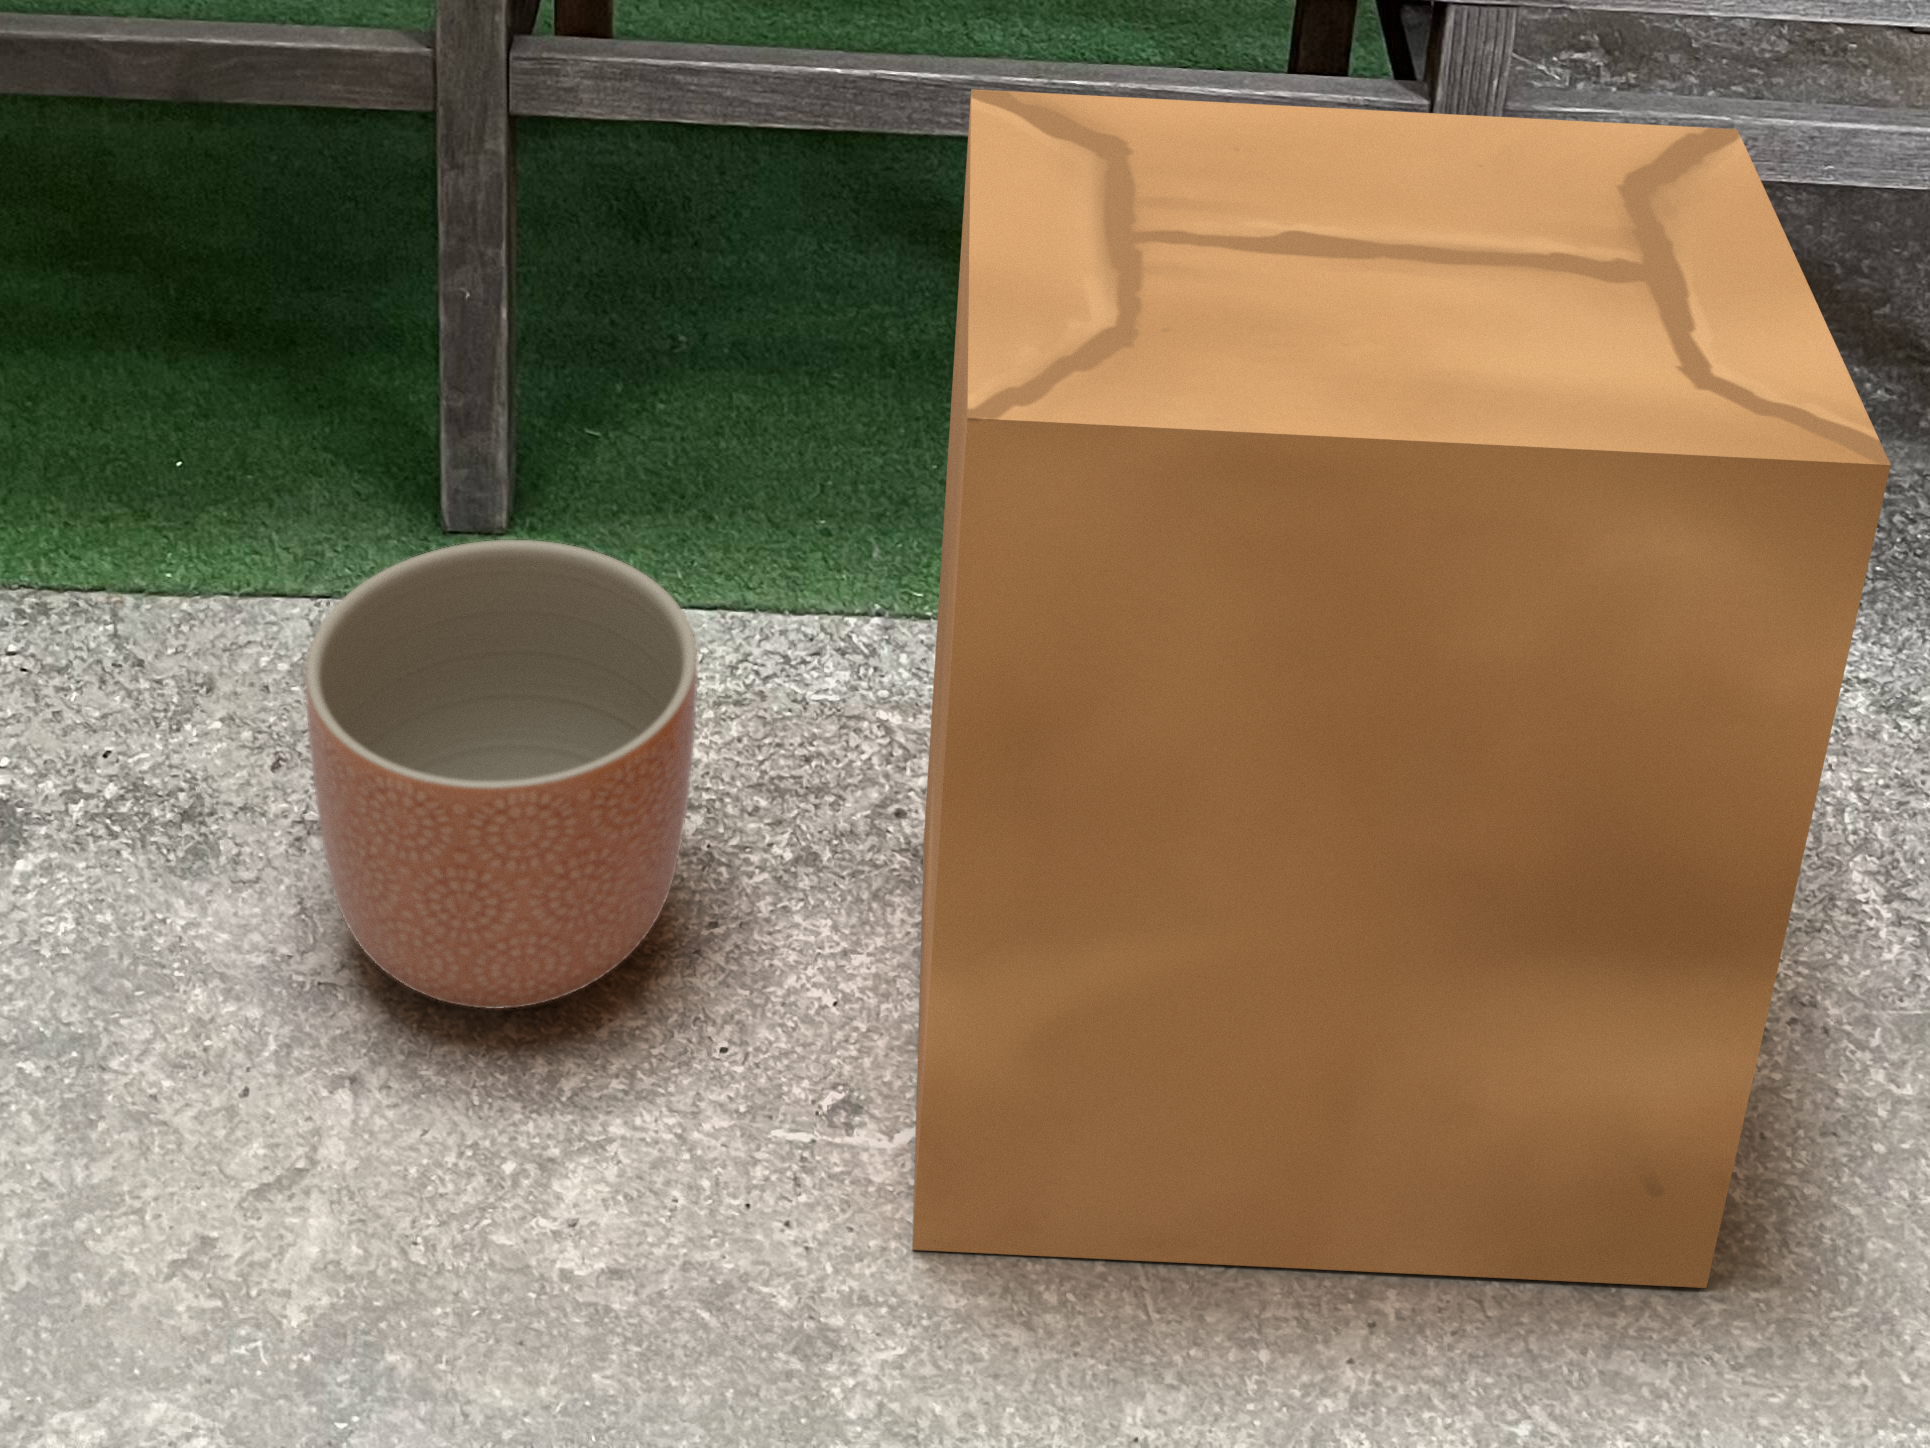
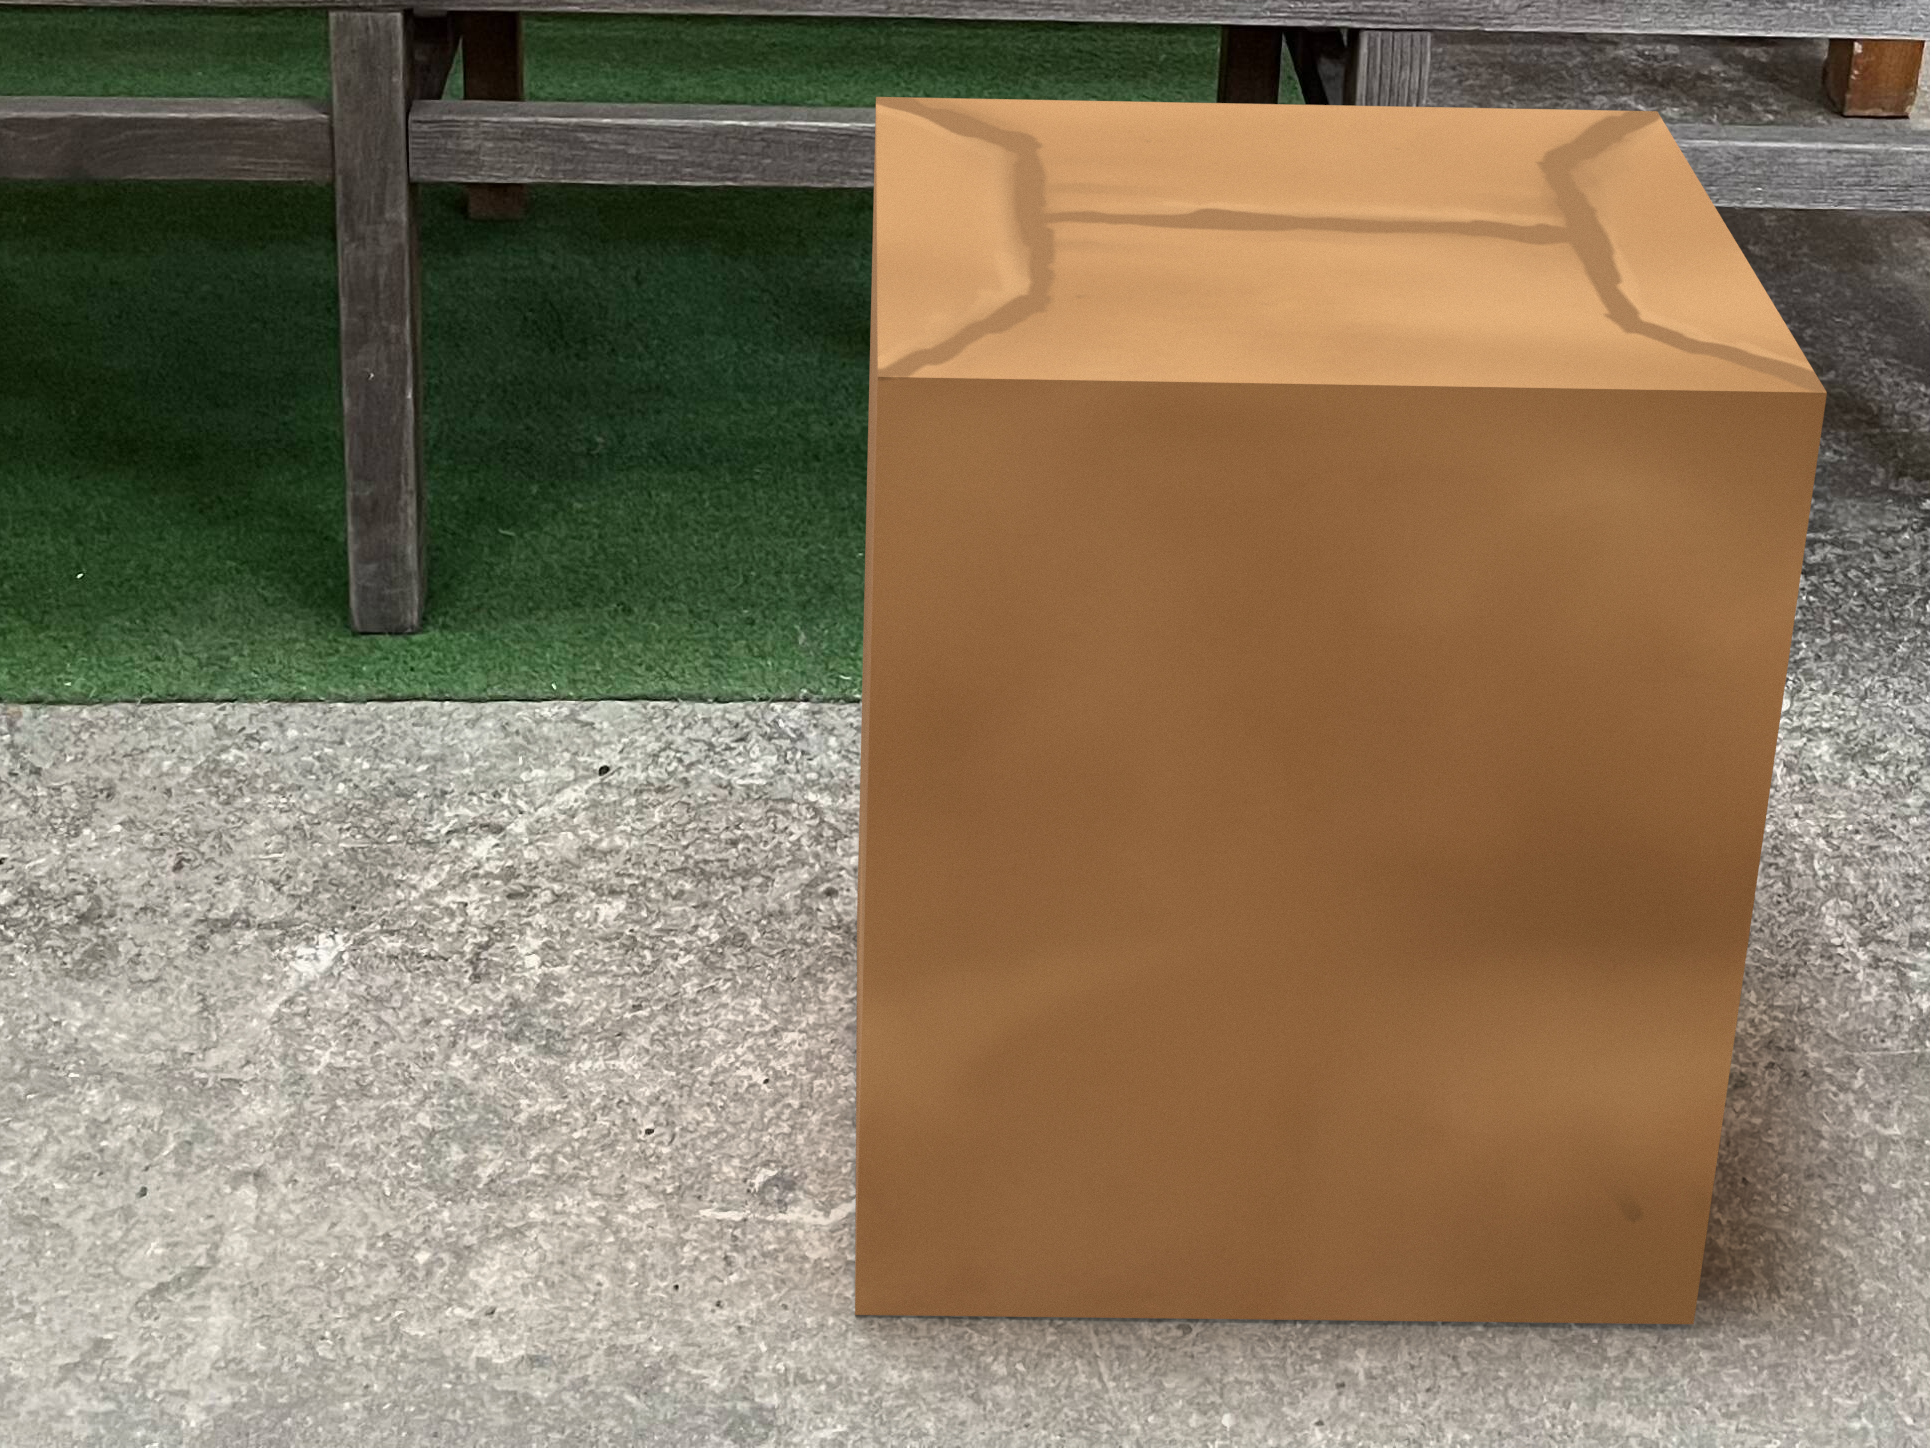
planter: present [305,540,698,1009] -> none [205,603,613,1090]

